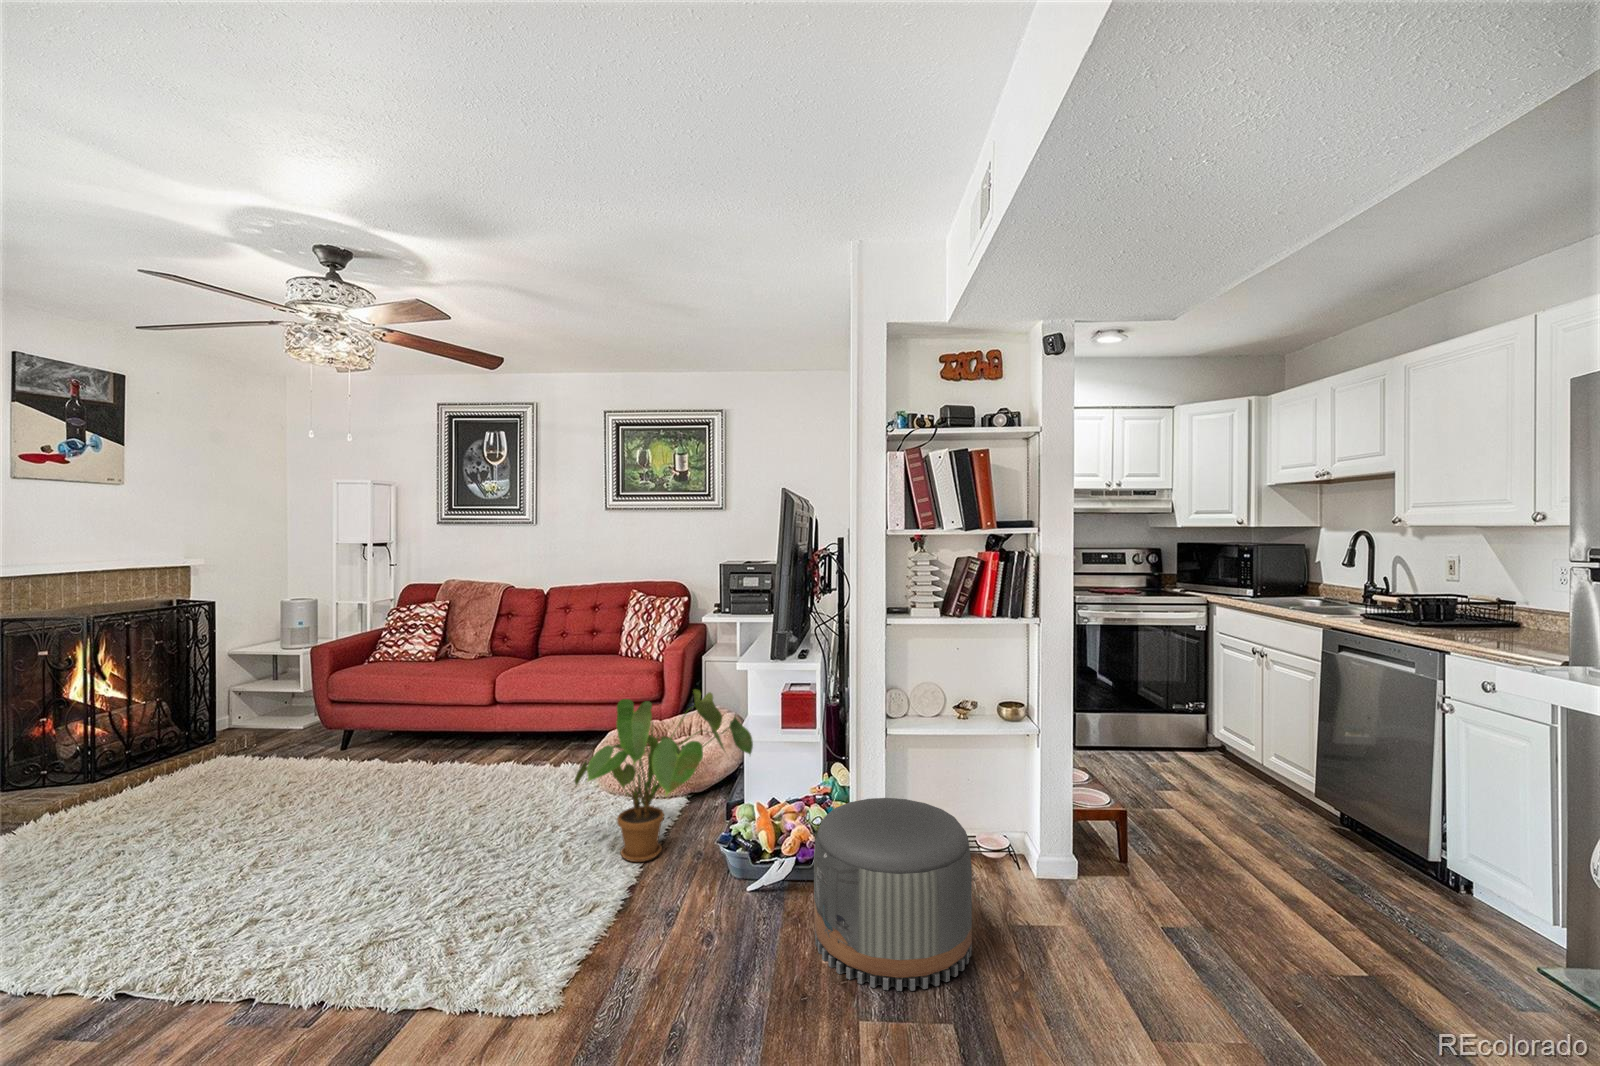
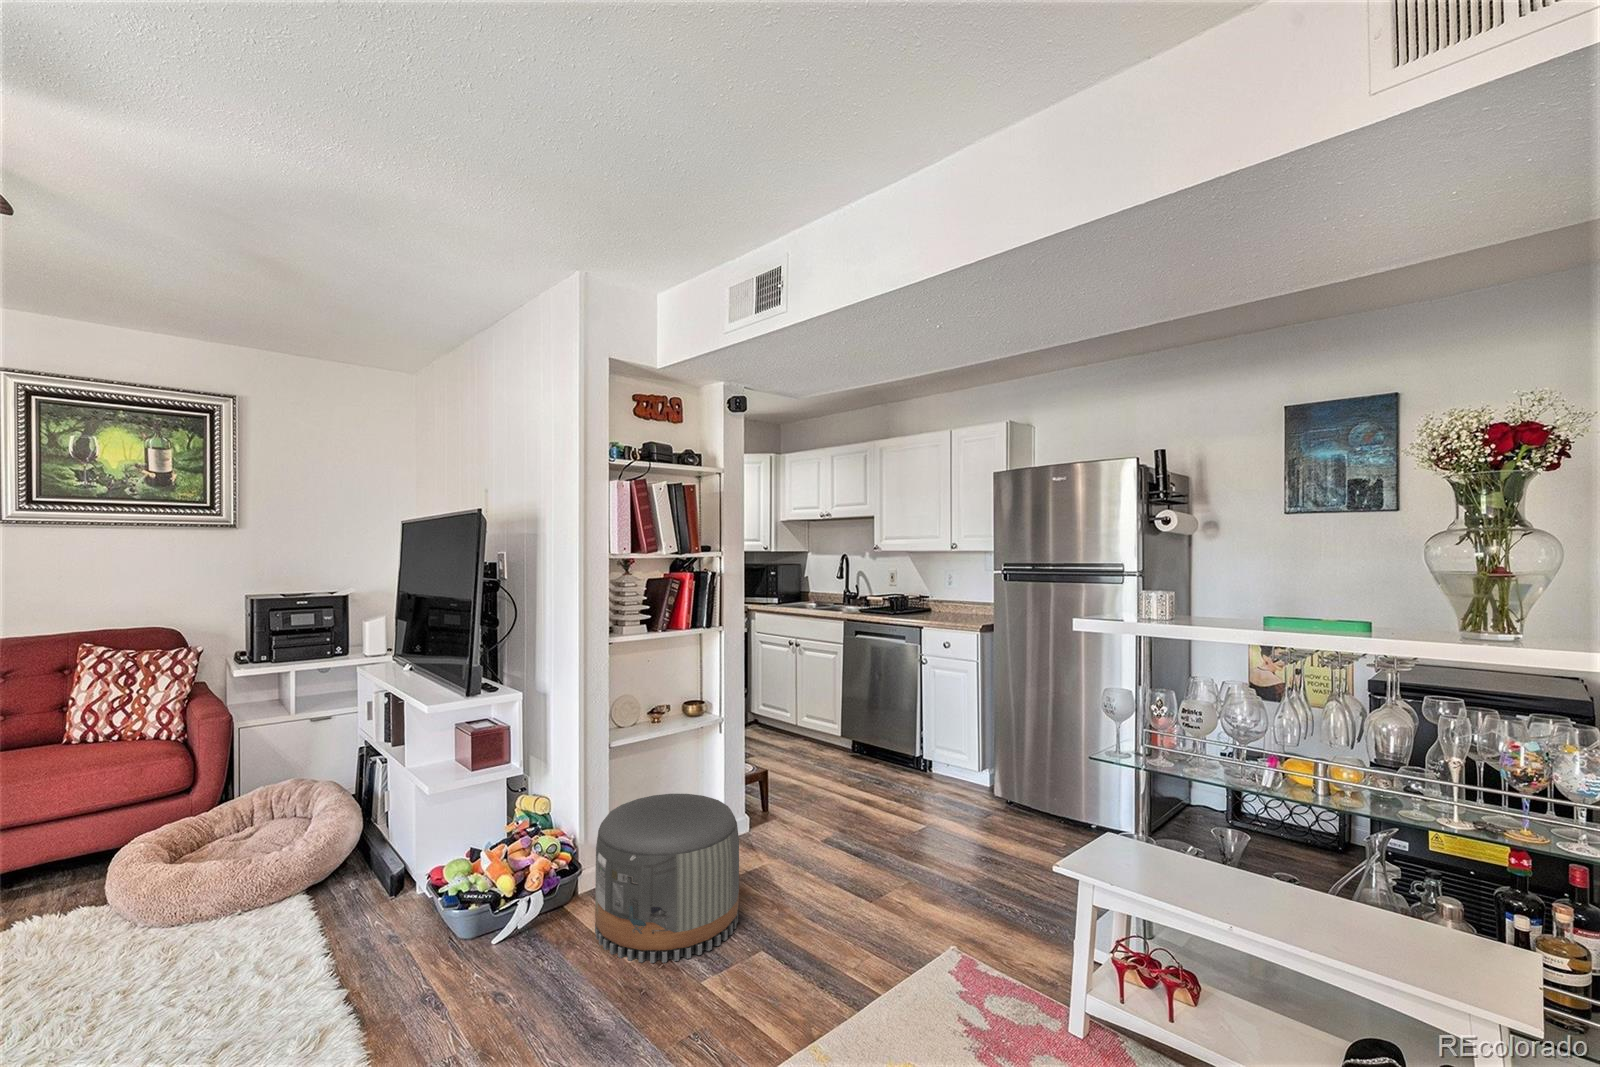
house plant: present [574,689,753,862] -> none [192,742,470,981]

